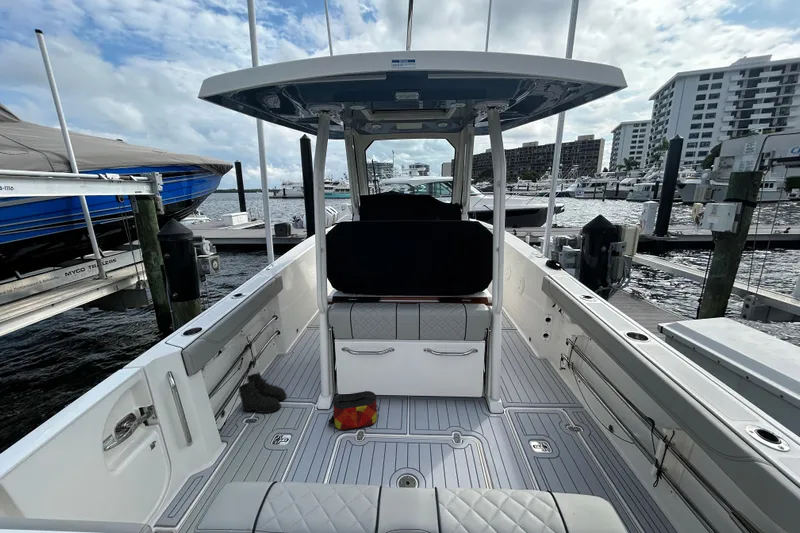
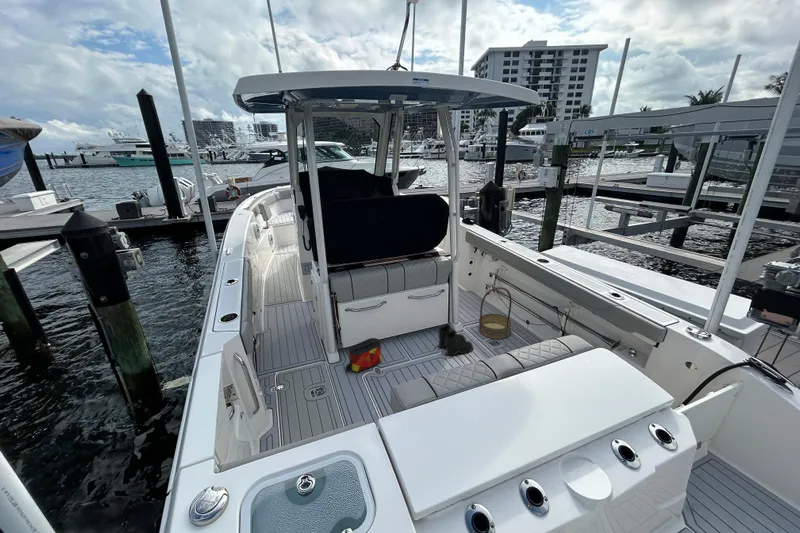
basket: none [526,362,580,440] -> present [479,287,512,339]
boots: present [239,372,287,413] -> present [438,325,473,355]

